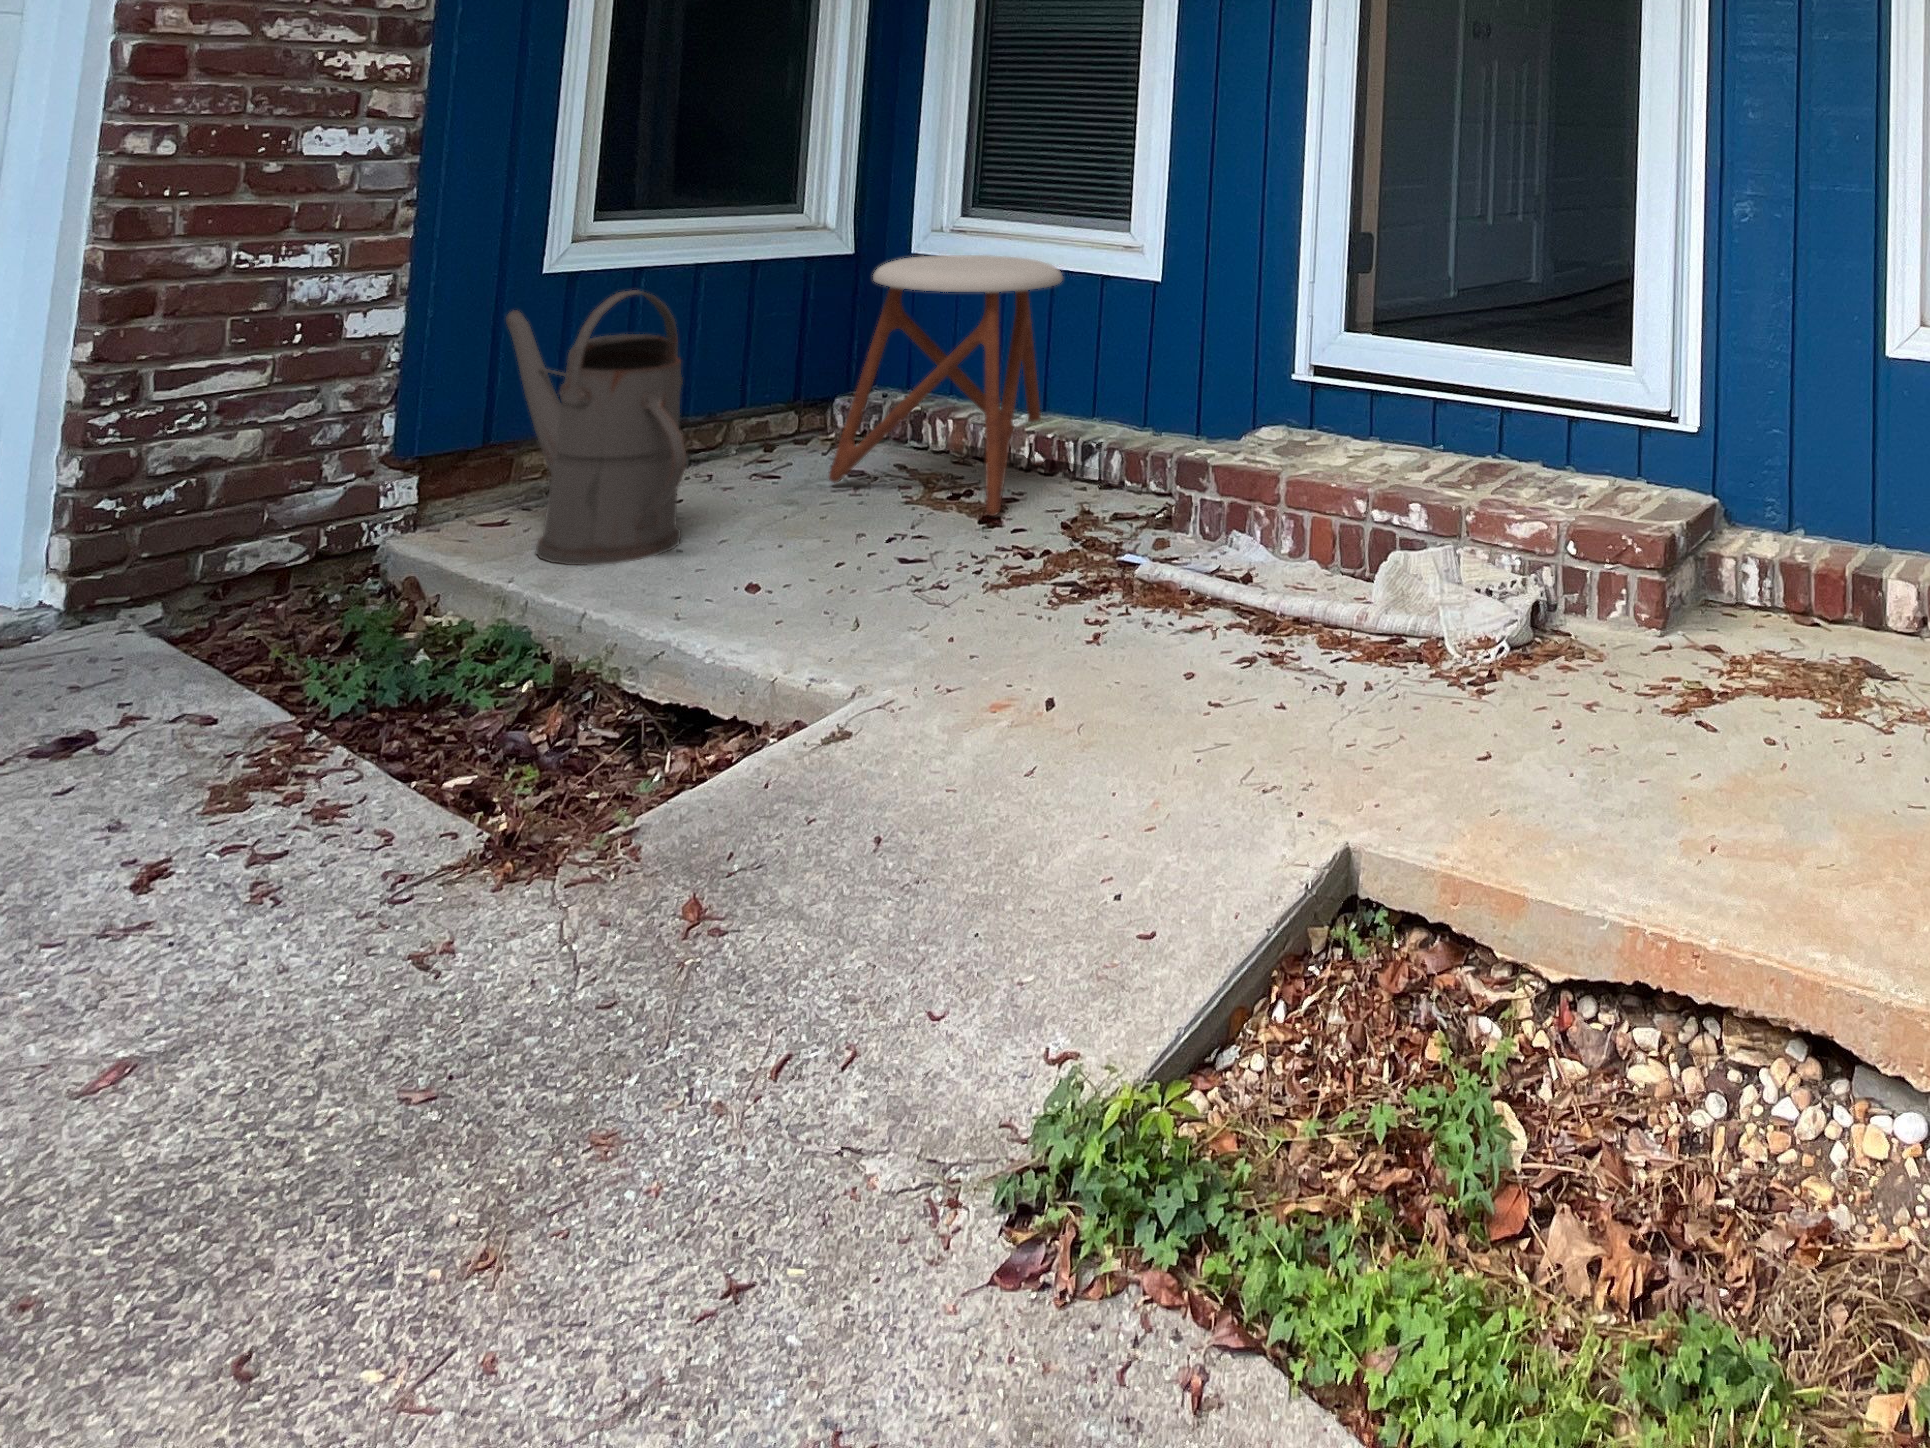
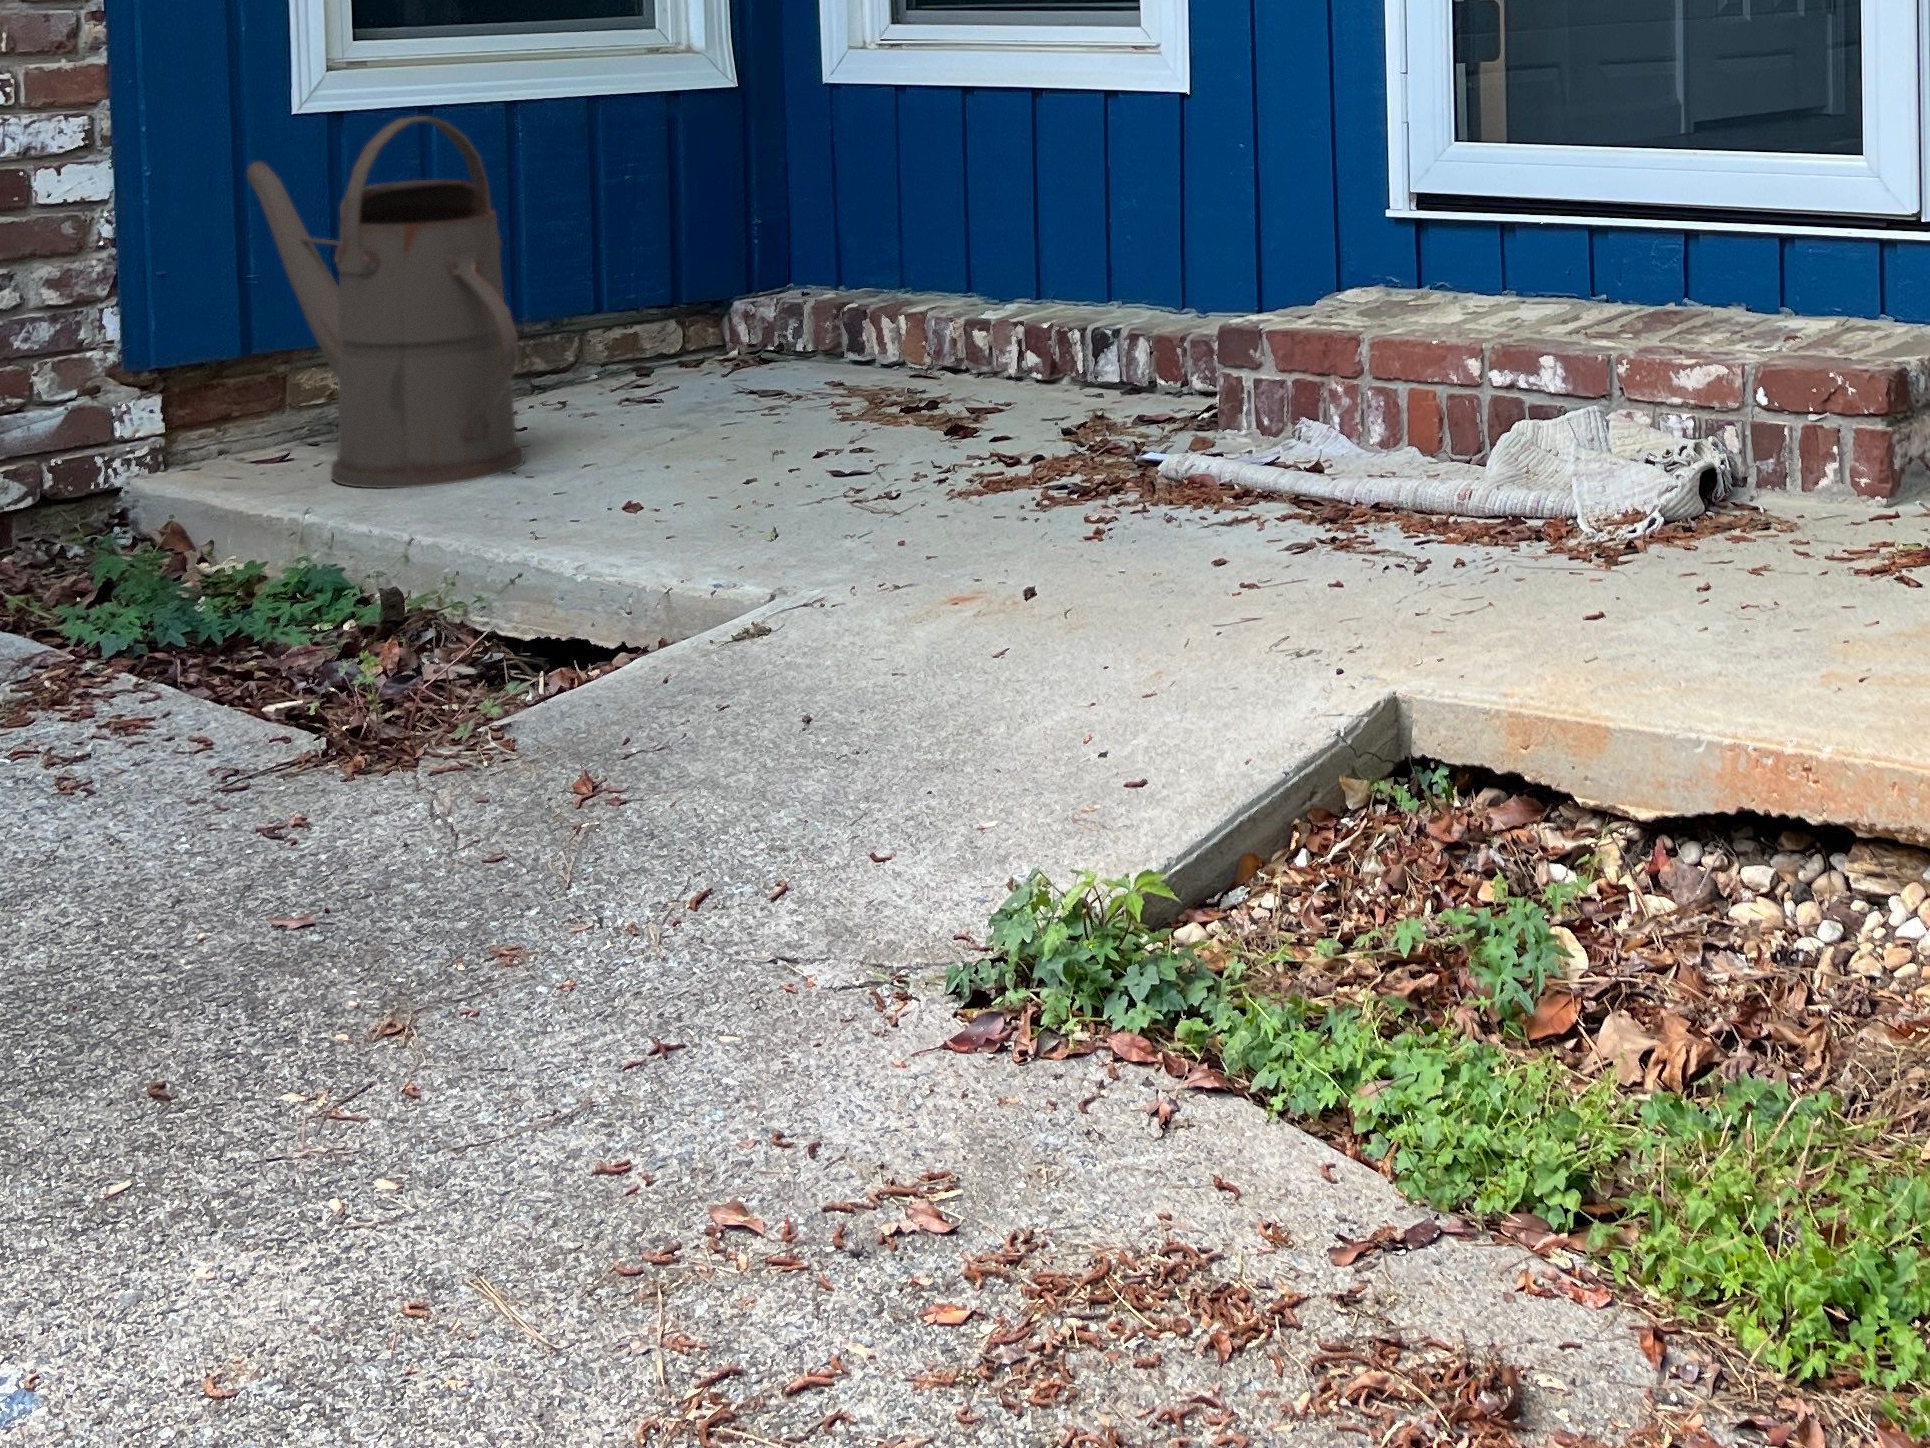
stool: present [829,255,1062,516] -> none [725,64,1039,421]

